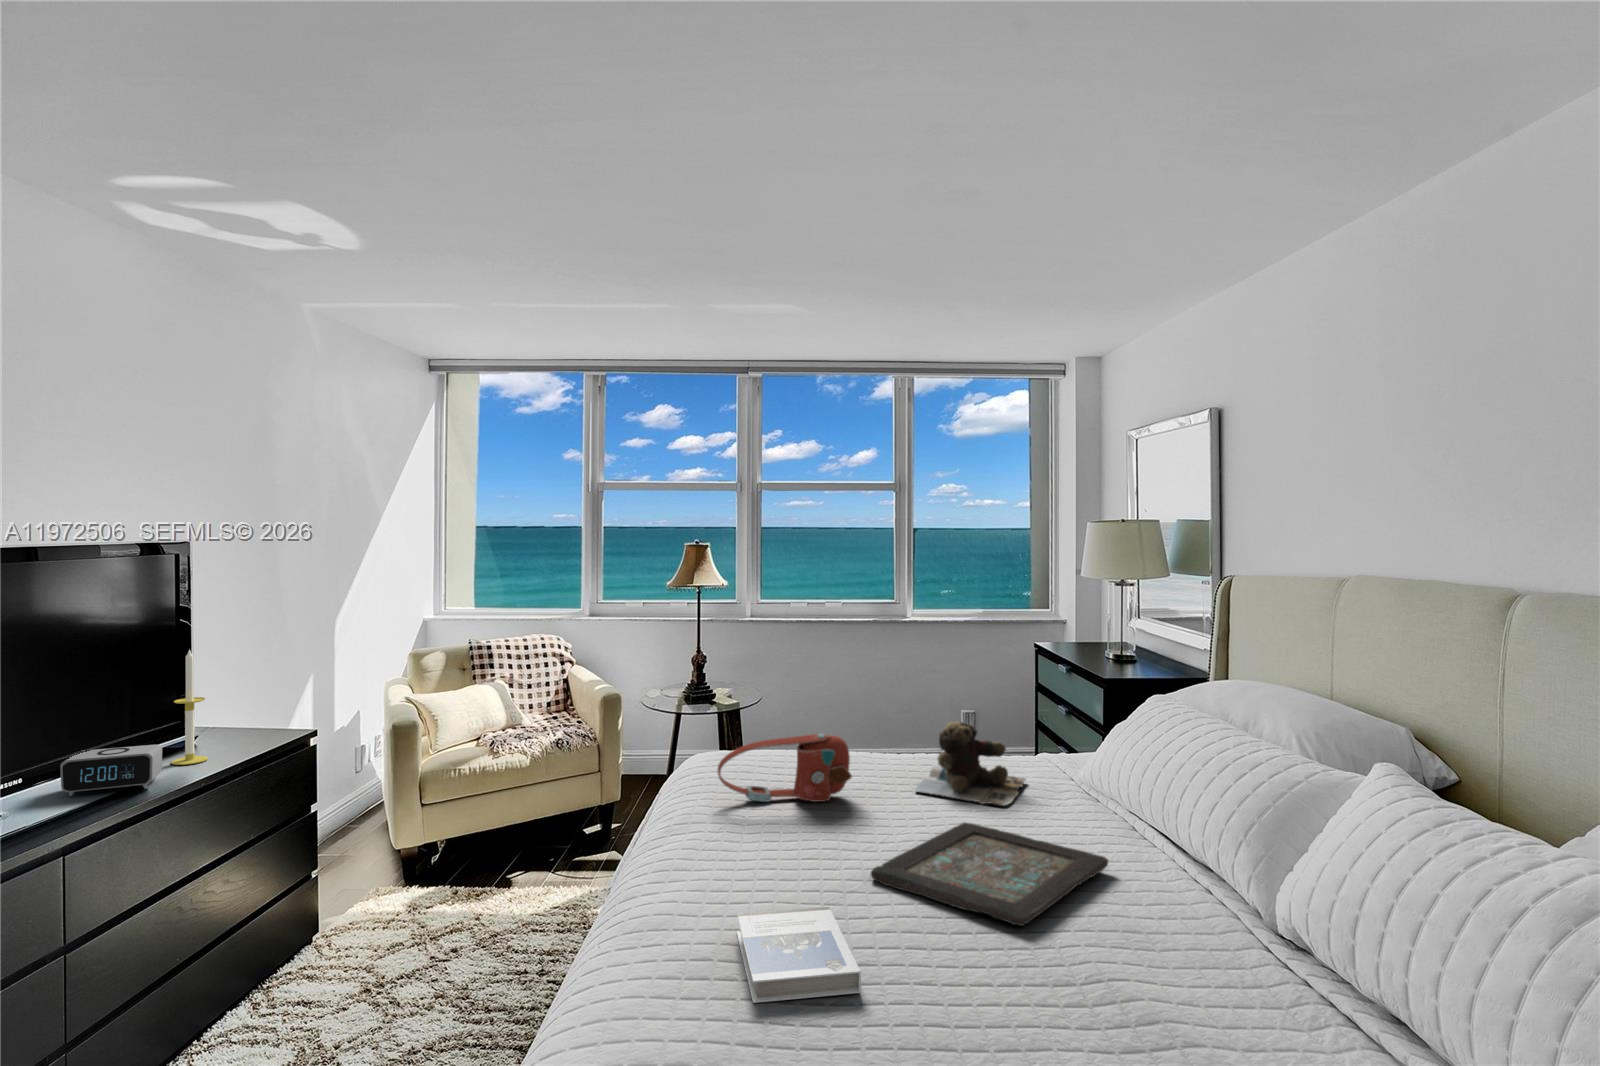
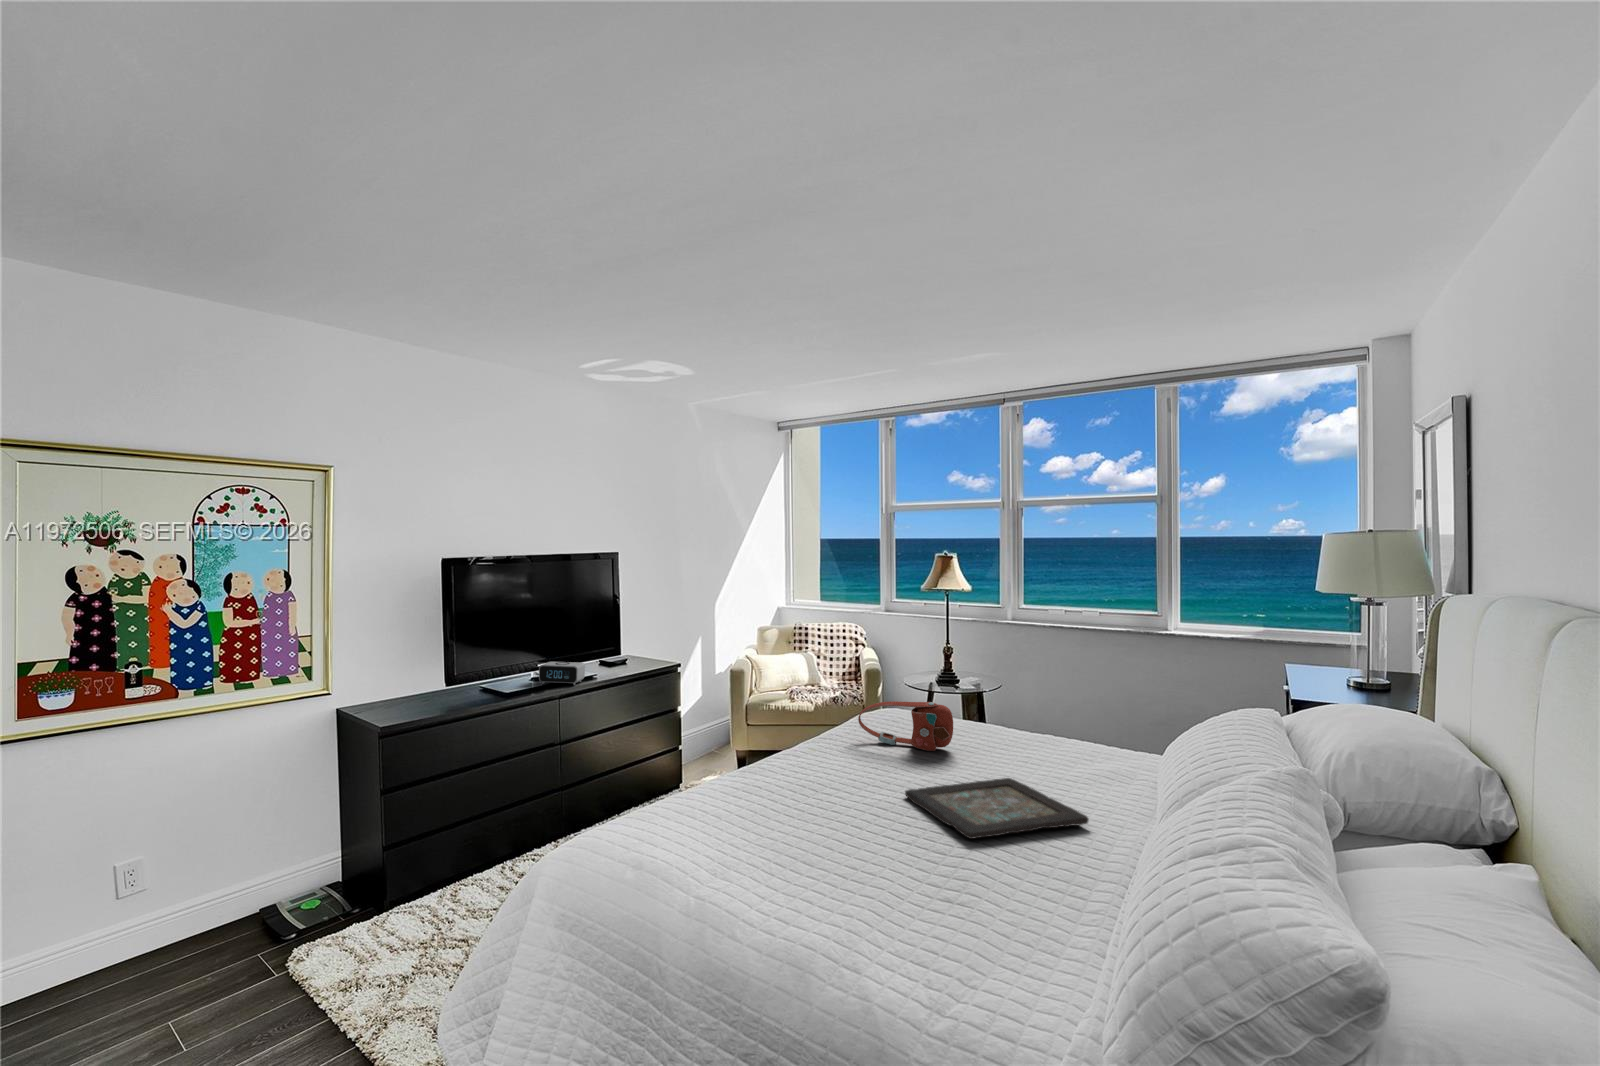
candle: present [171,650,208,765] -> none [593,612,611,677]
teddy bear: present [915,722,1025,806] -> none [1007,708,1110,777]
hardback book: present [737,907,861,1003] -> none [764,792,849,844]

